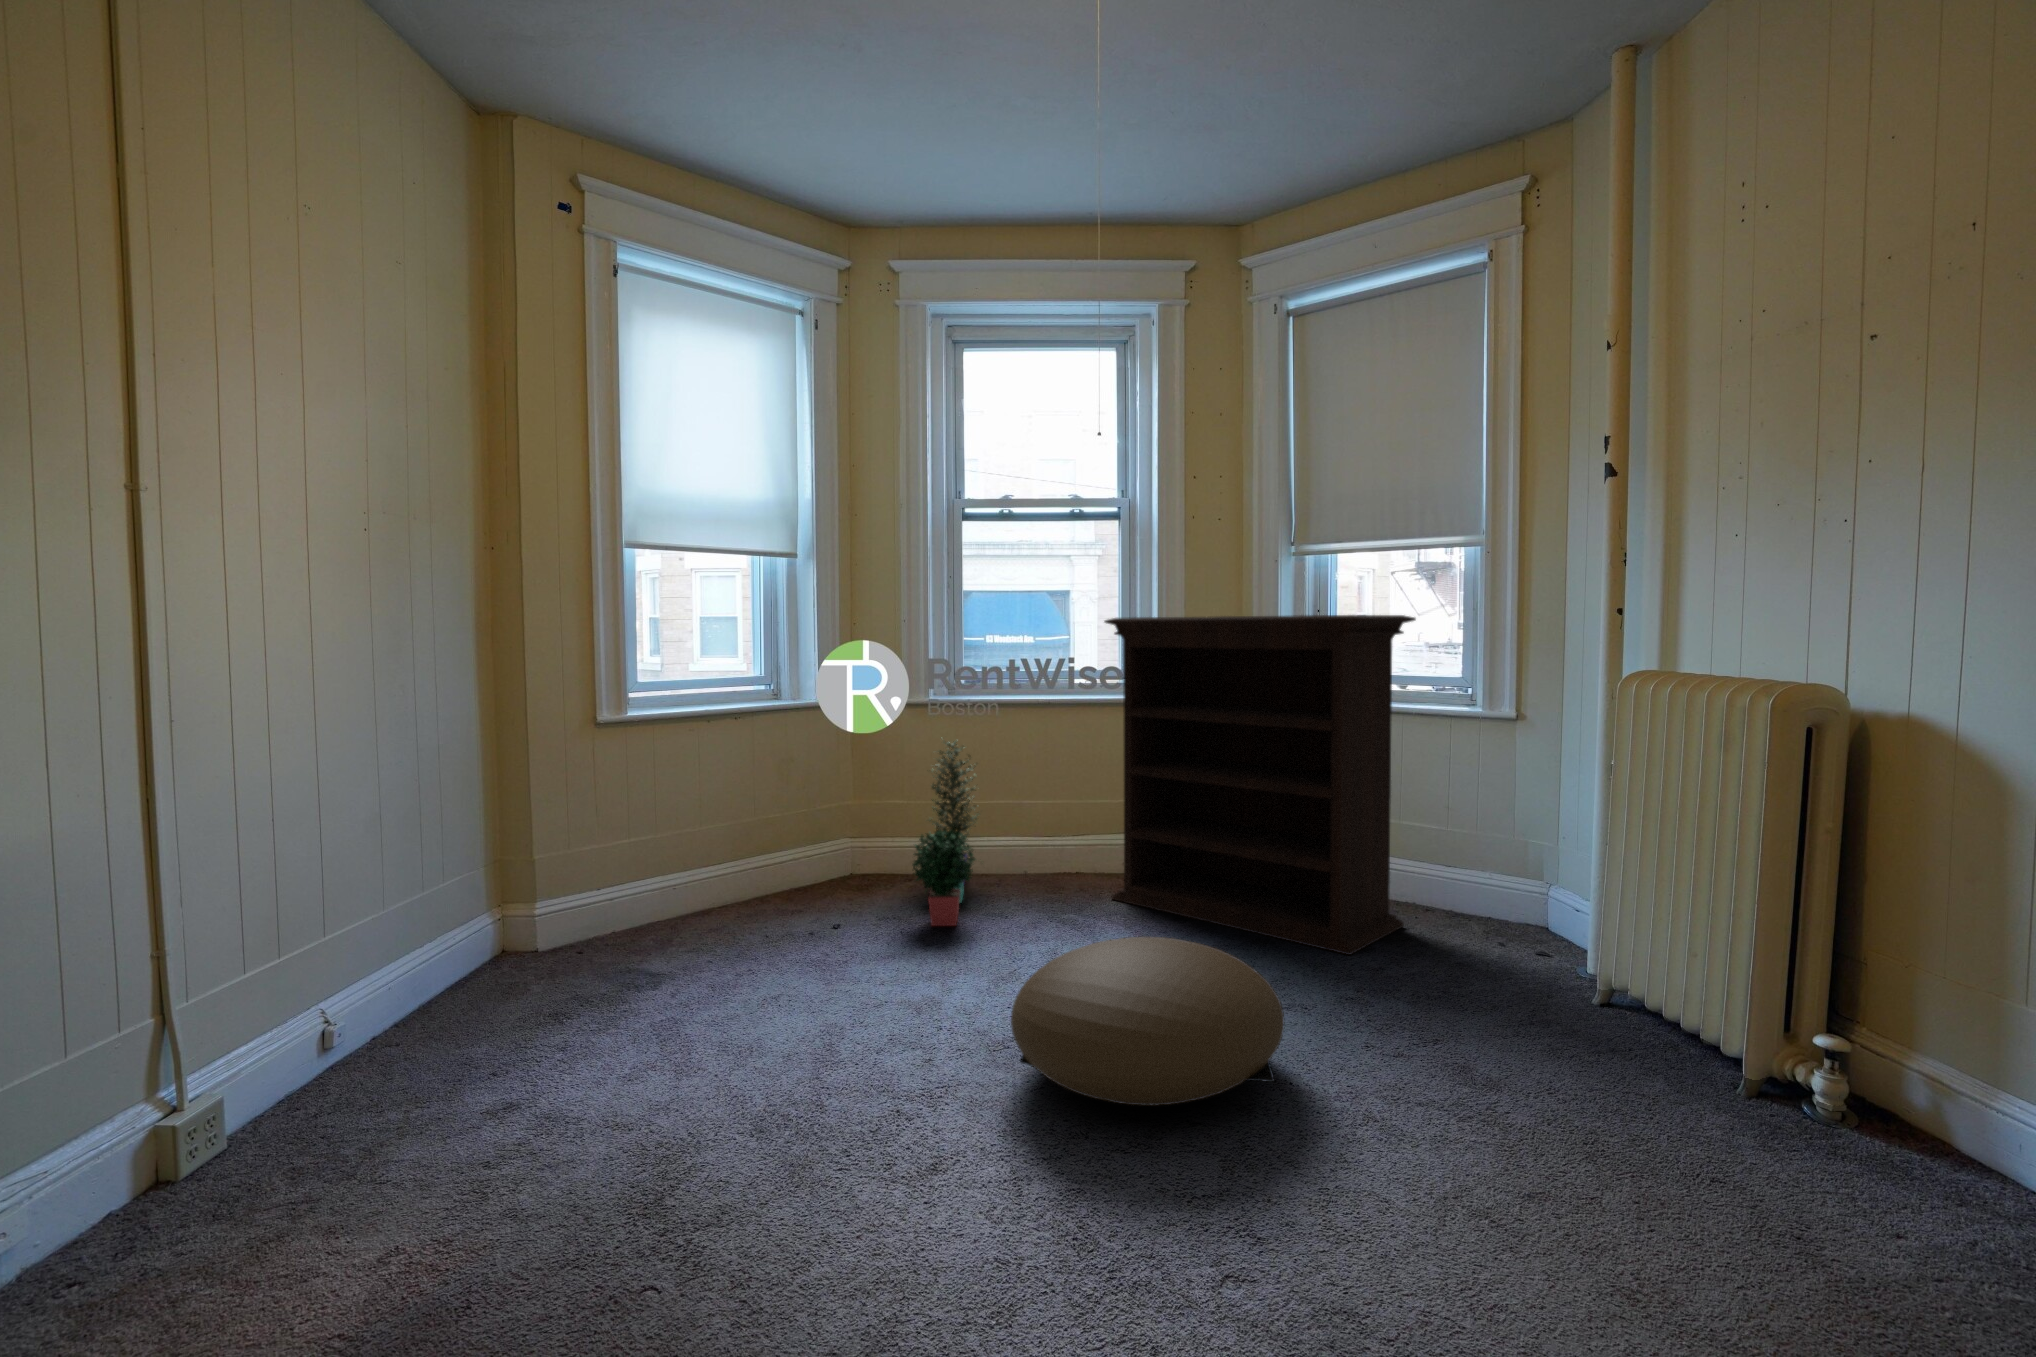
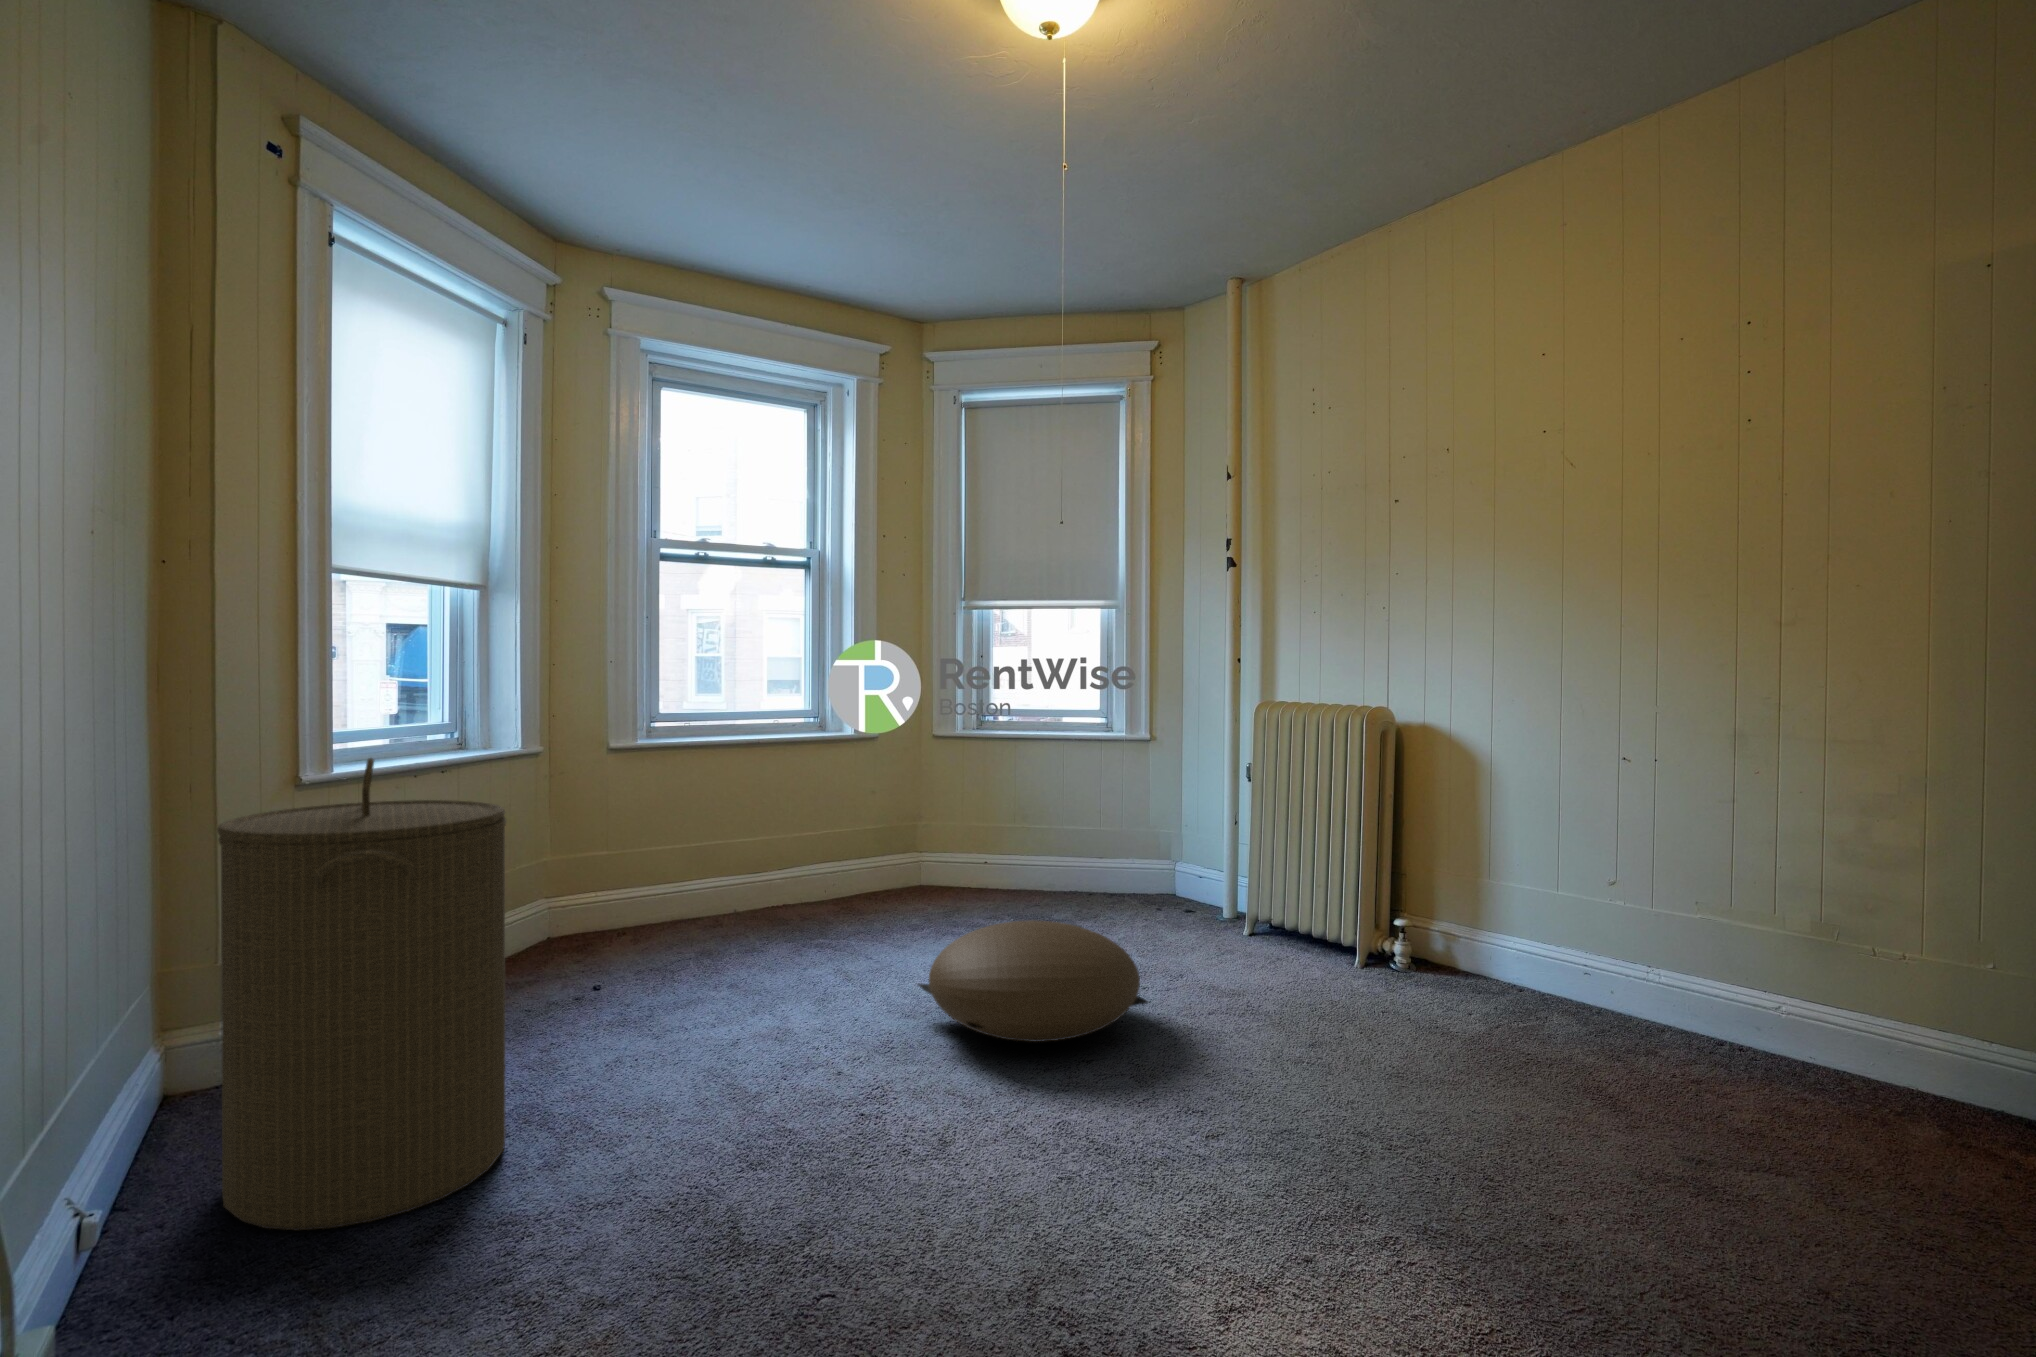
bookshelf: present [1105,615,1416,955] -> none [832,661,1090,934]
laundry hamper: none [294,711,558,1125] -> present [217,758,506,1230]
potted plant: present [913,741,979,926] -> none [639,781,746,967]

